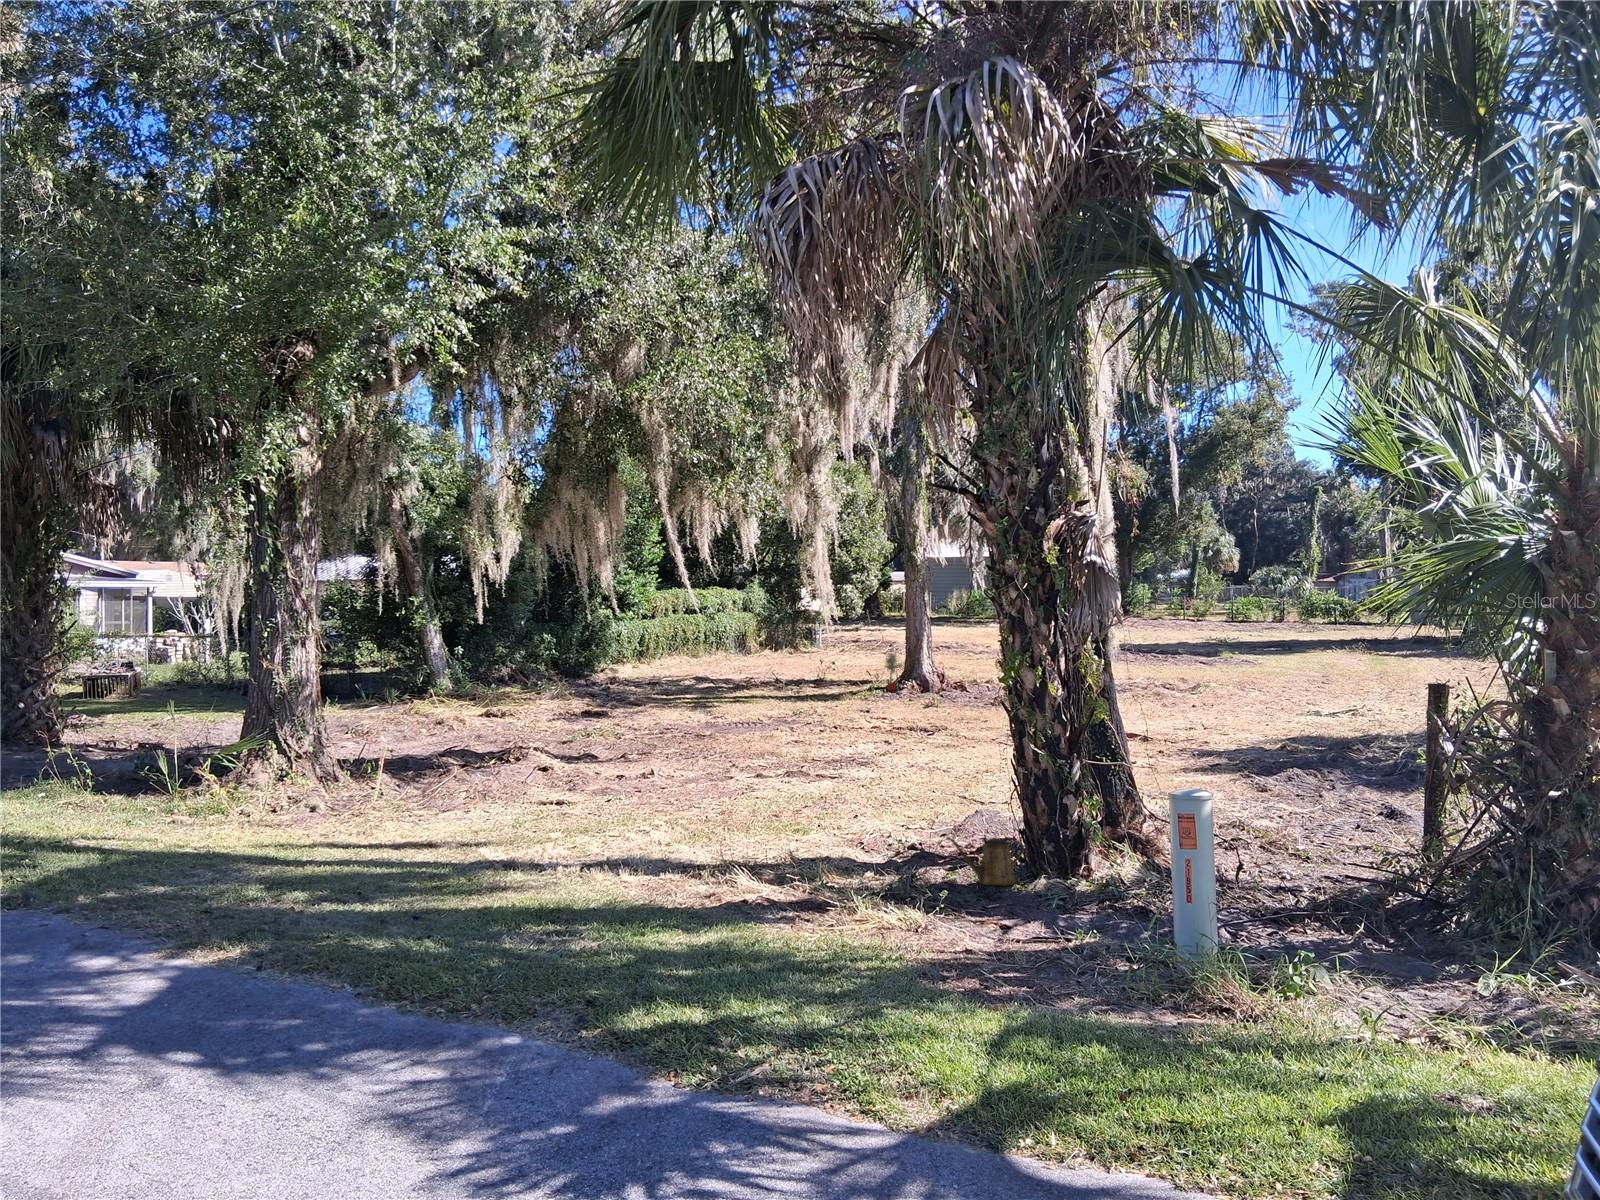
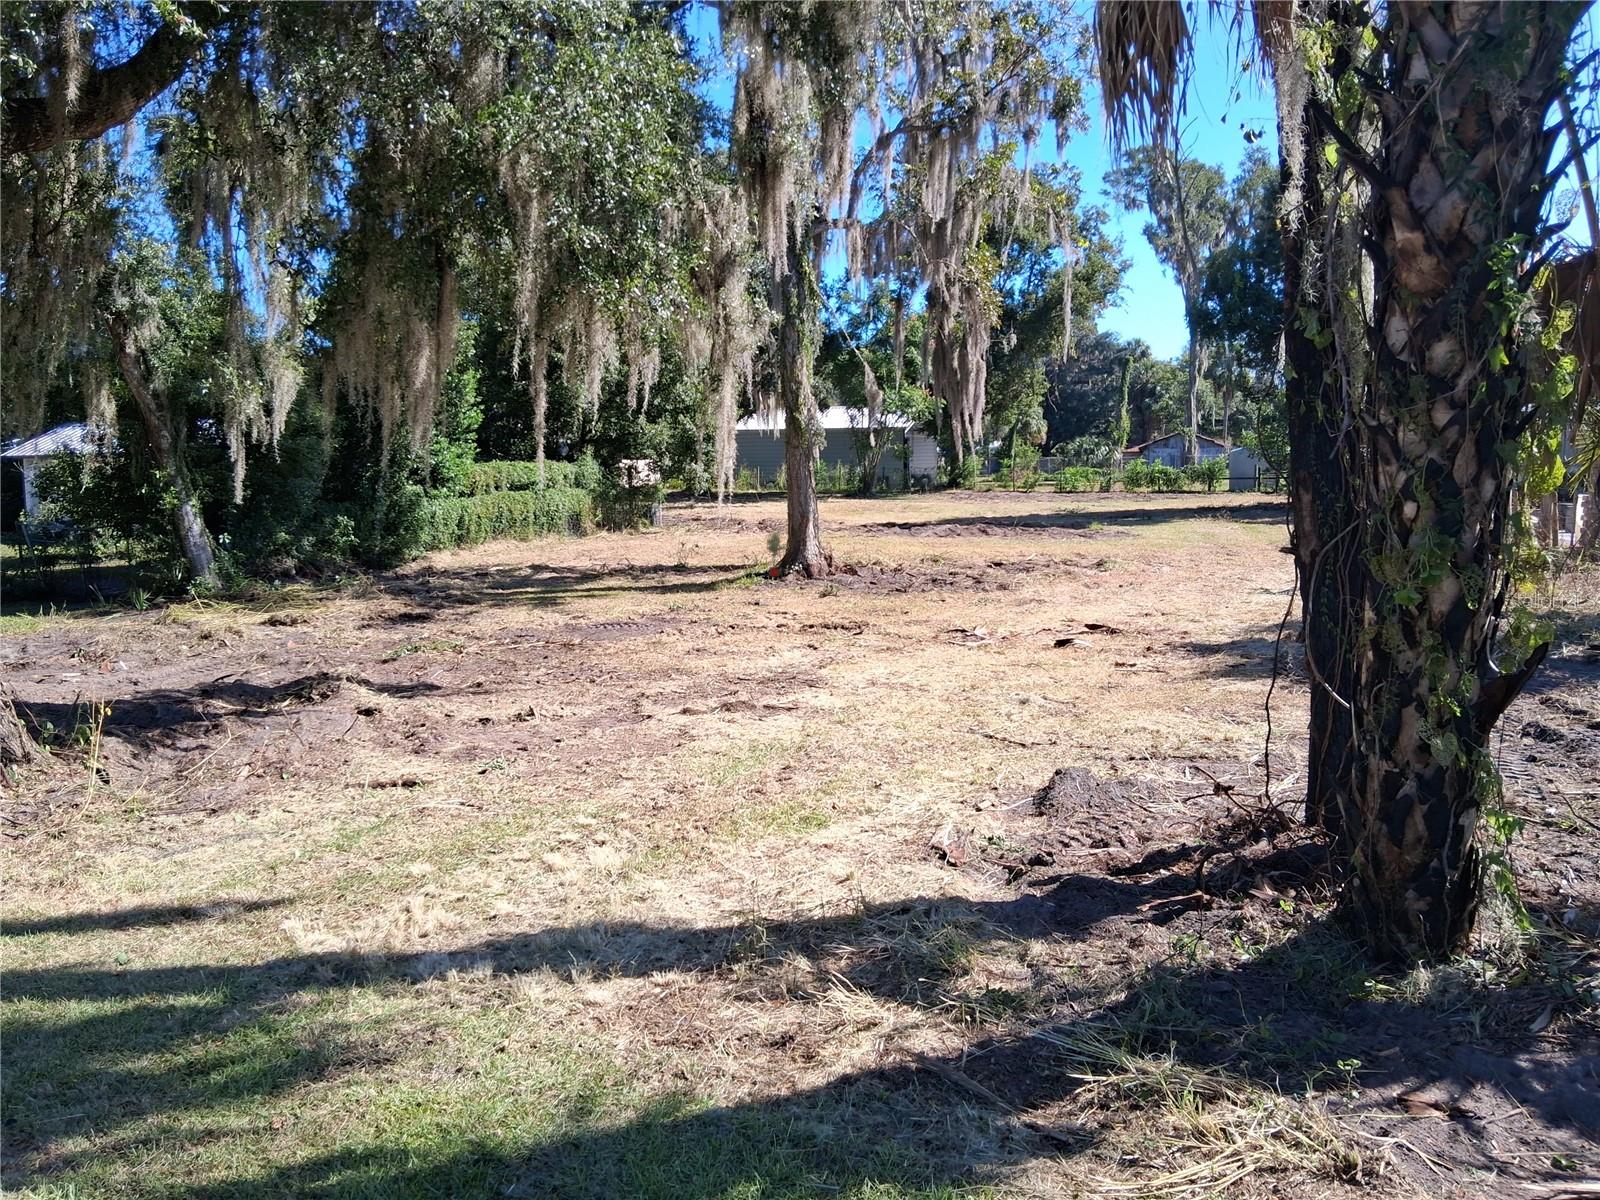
watering can: present [946,837,1024,886] -> none [1268,897,1389,996]

